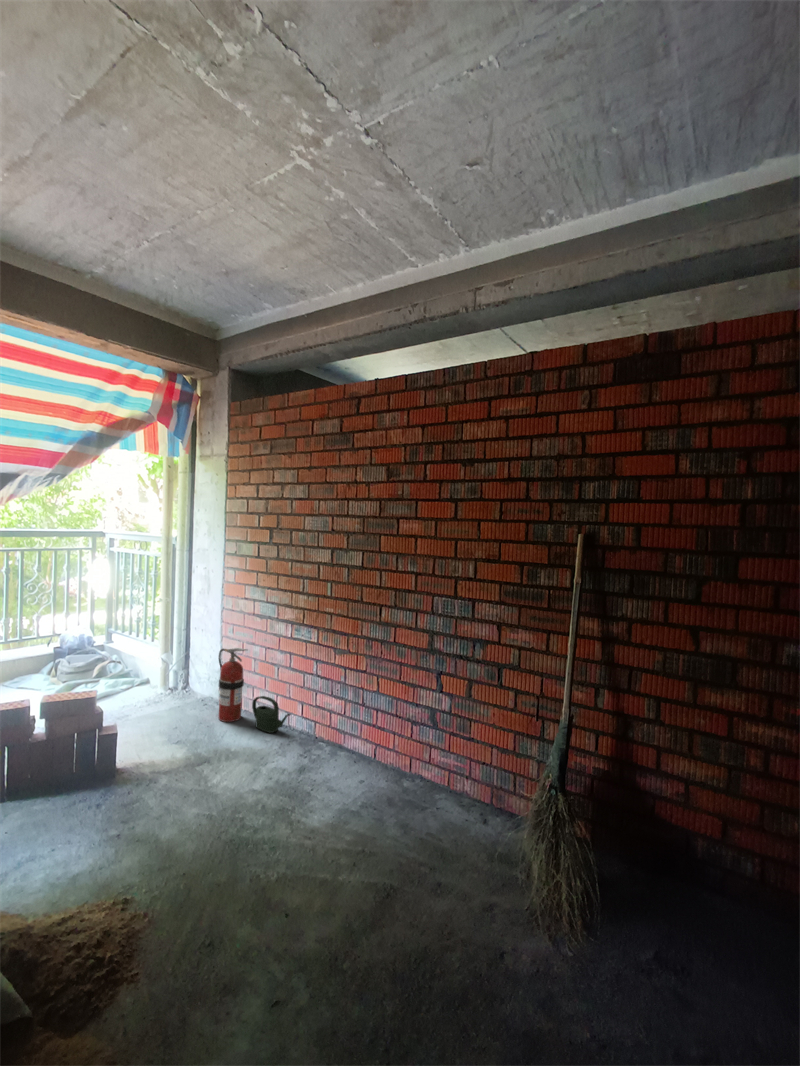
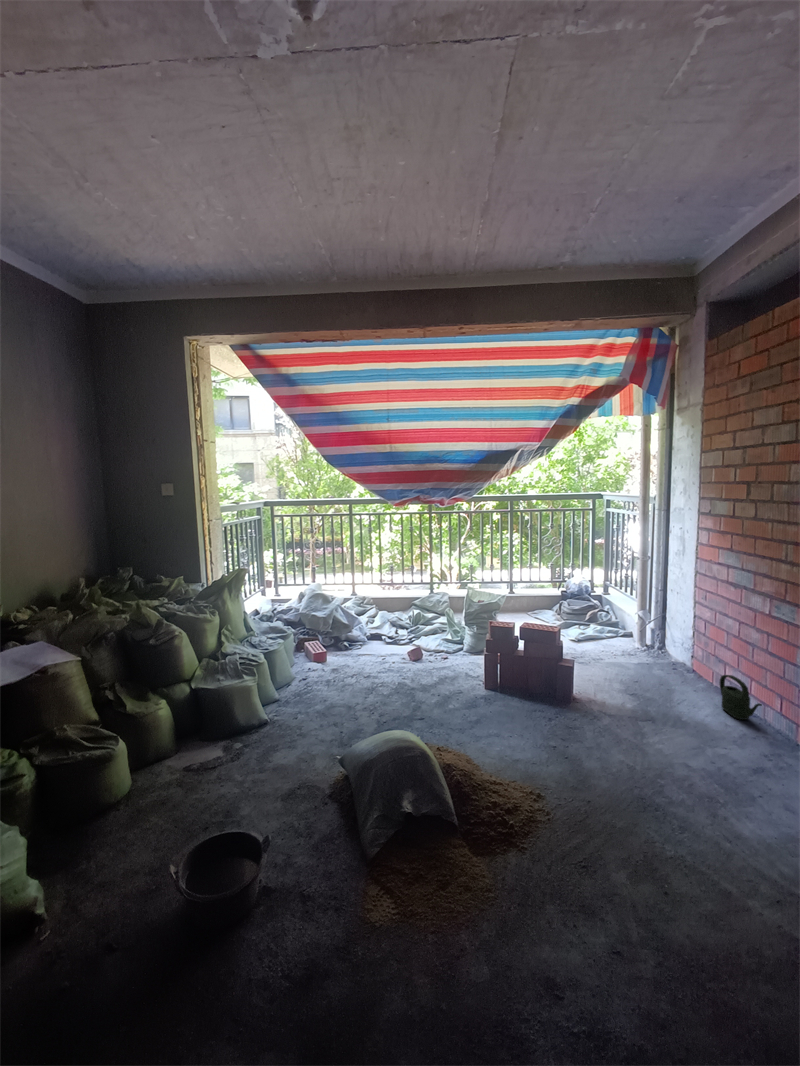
fire extinguisher: present [219,648,247,722] -> none [684,615,715,694]

